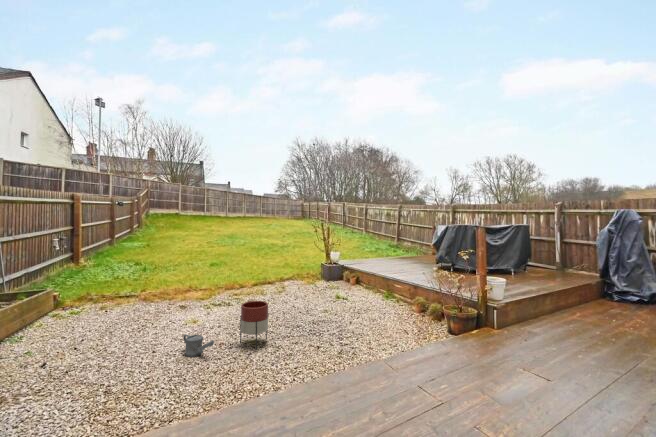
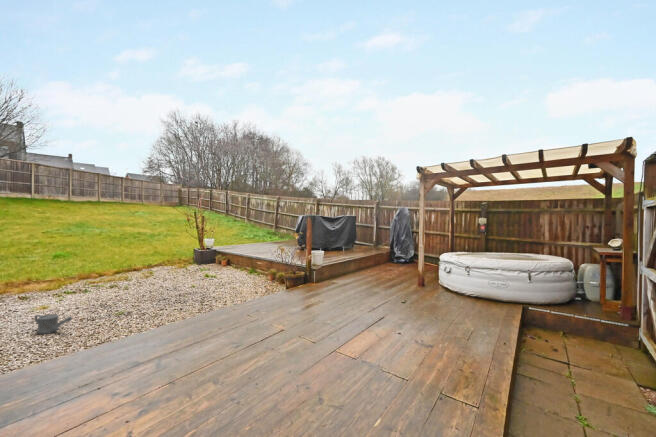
planter: present [240,301,268,350] -> none [101,280,131,323]

